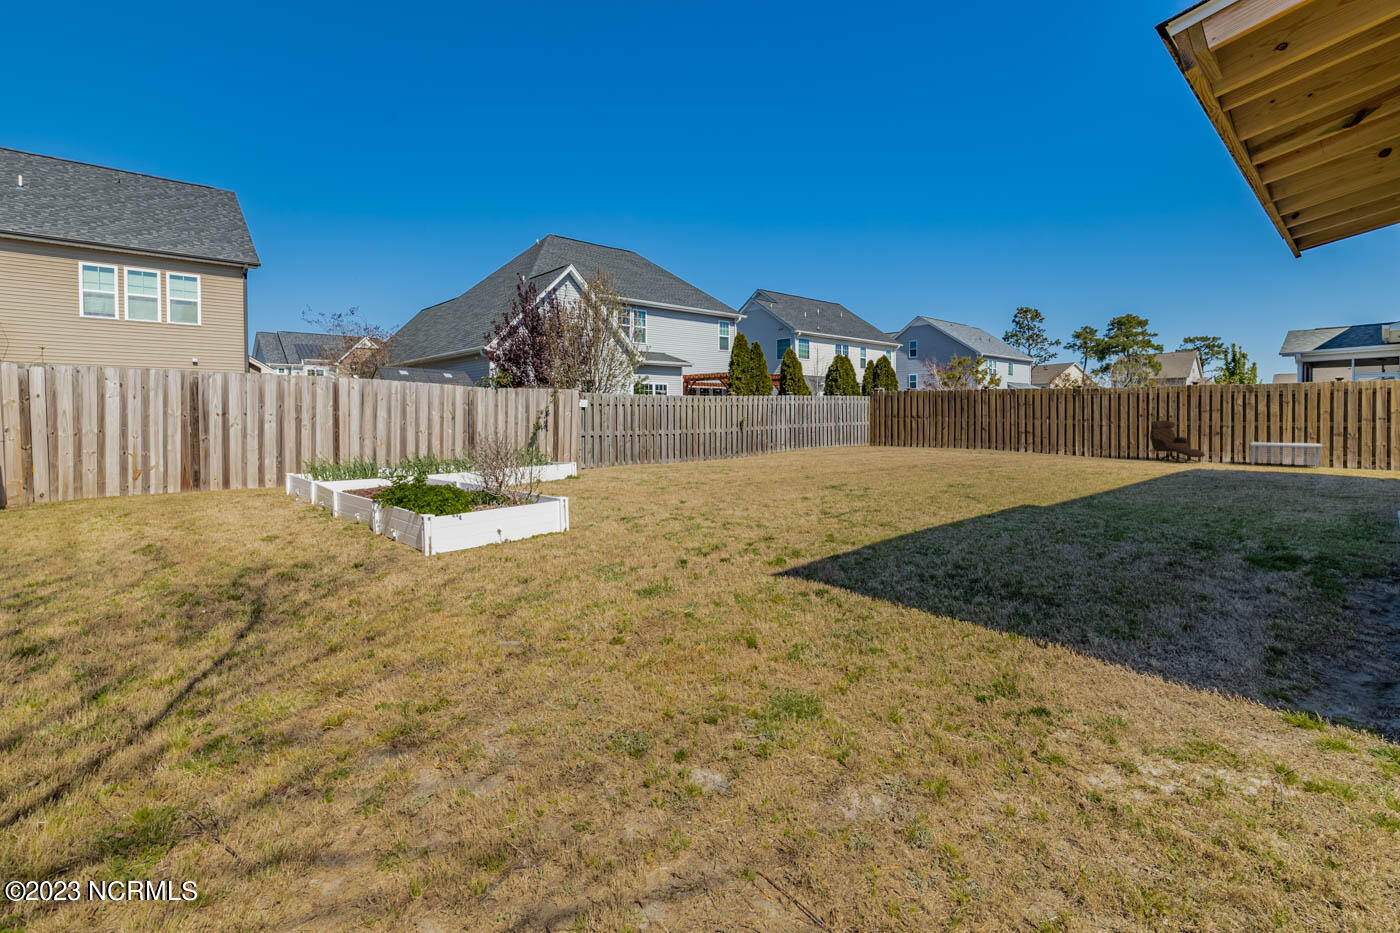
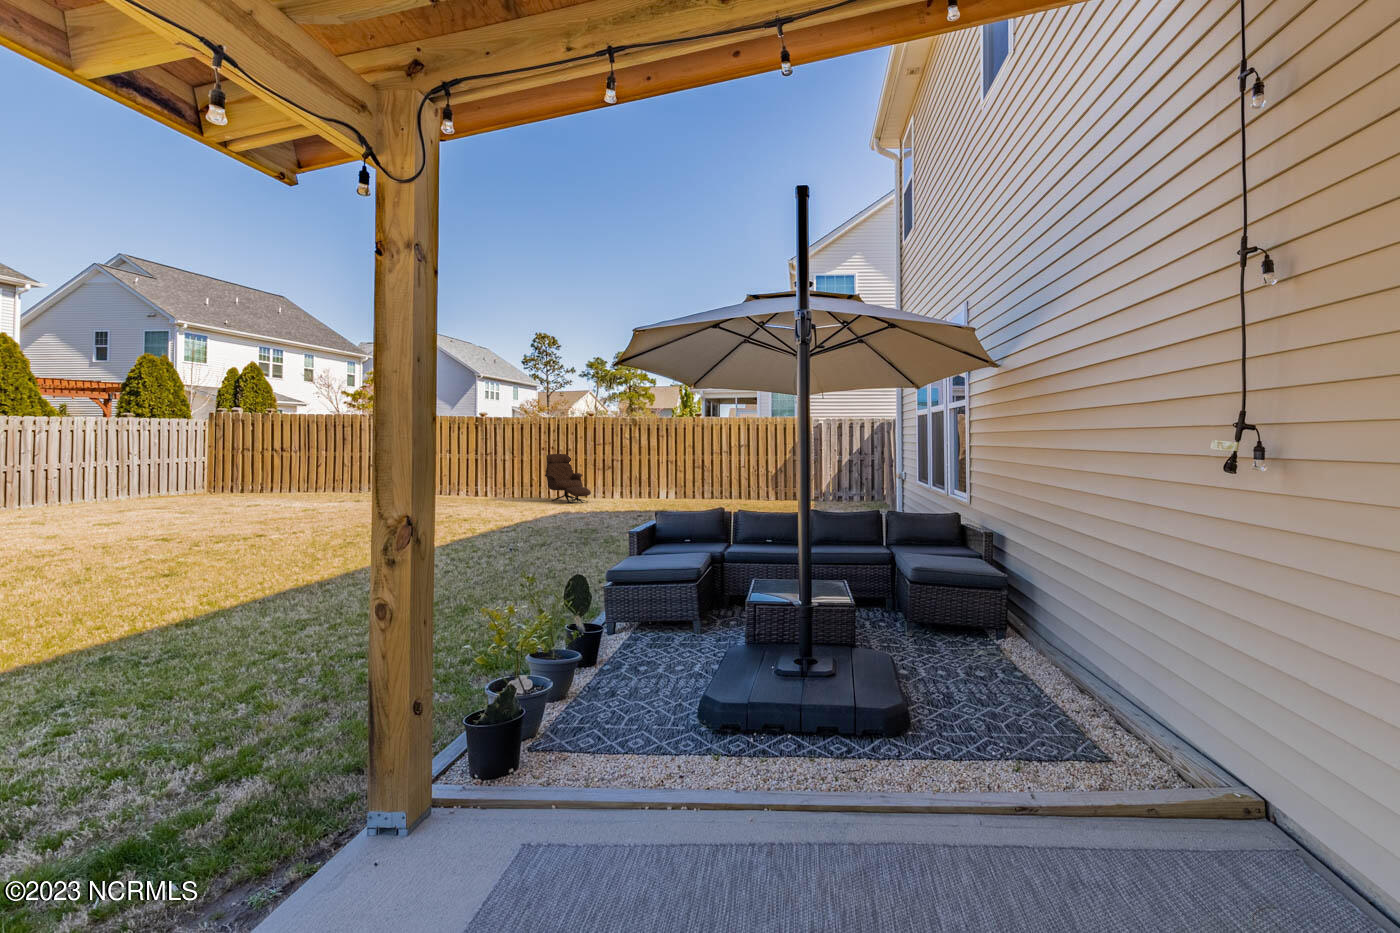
storage bench: present [1250,442,1323,467] -> none [628,478,686,504]

